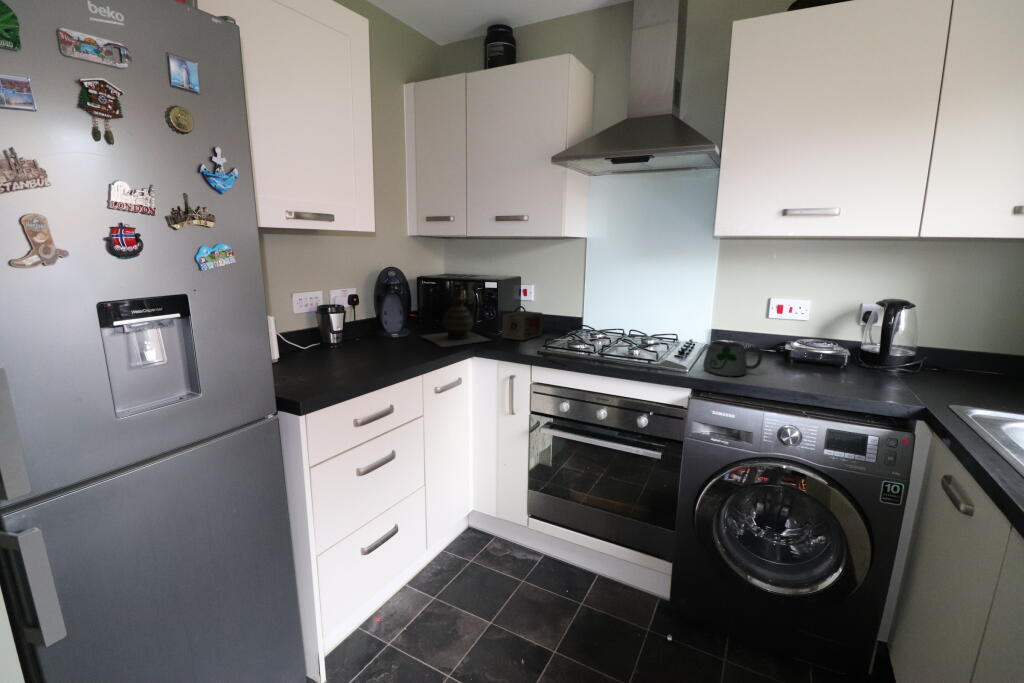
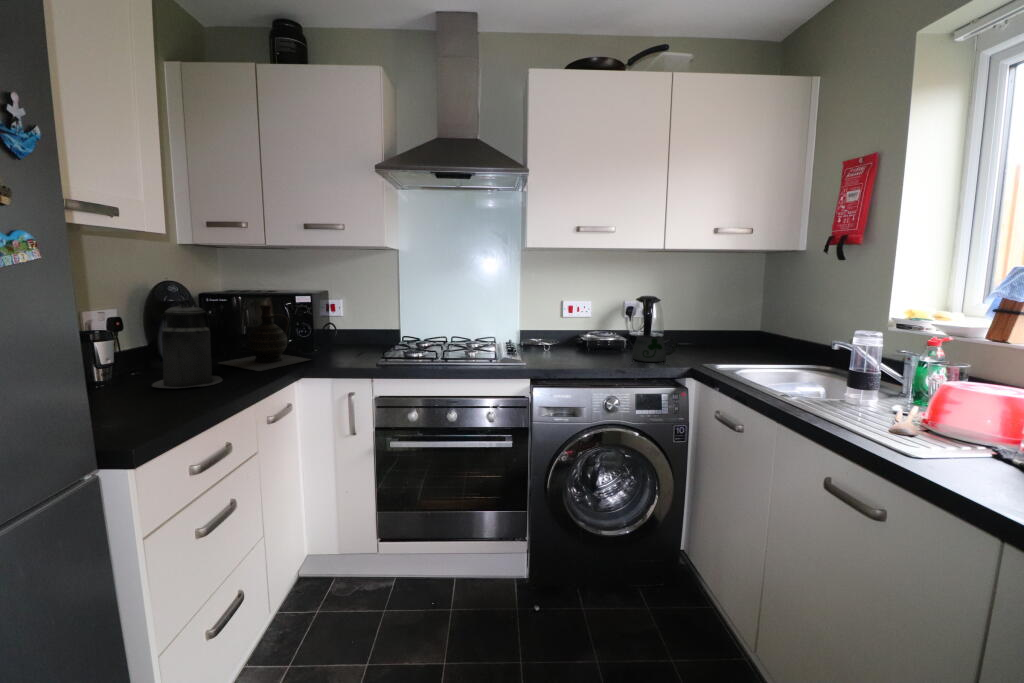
canister: none [362,285,411,356] -> present [152,299,223,388]
tea box: present [502,311,543,341] -> none [321,326,361,357]
mug: present [703,341,762,378] -> present [632,335,676,362]

